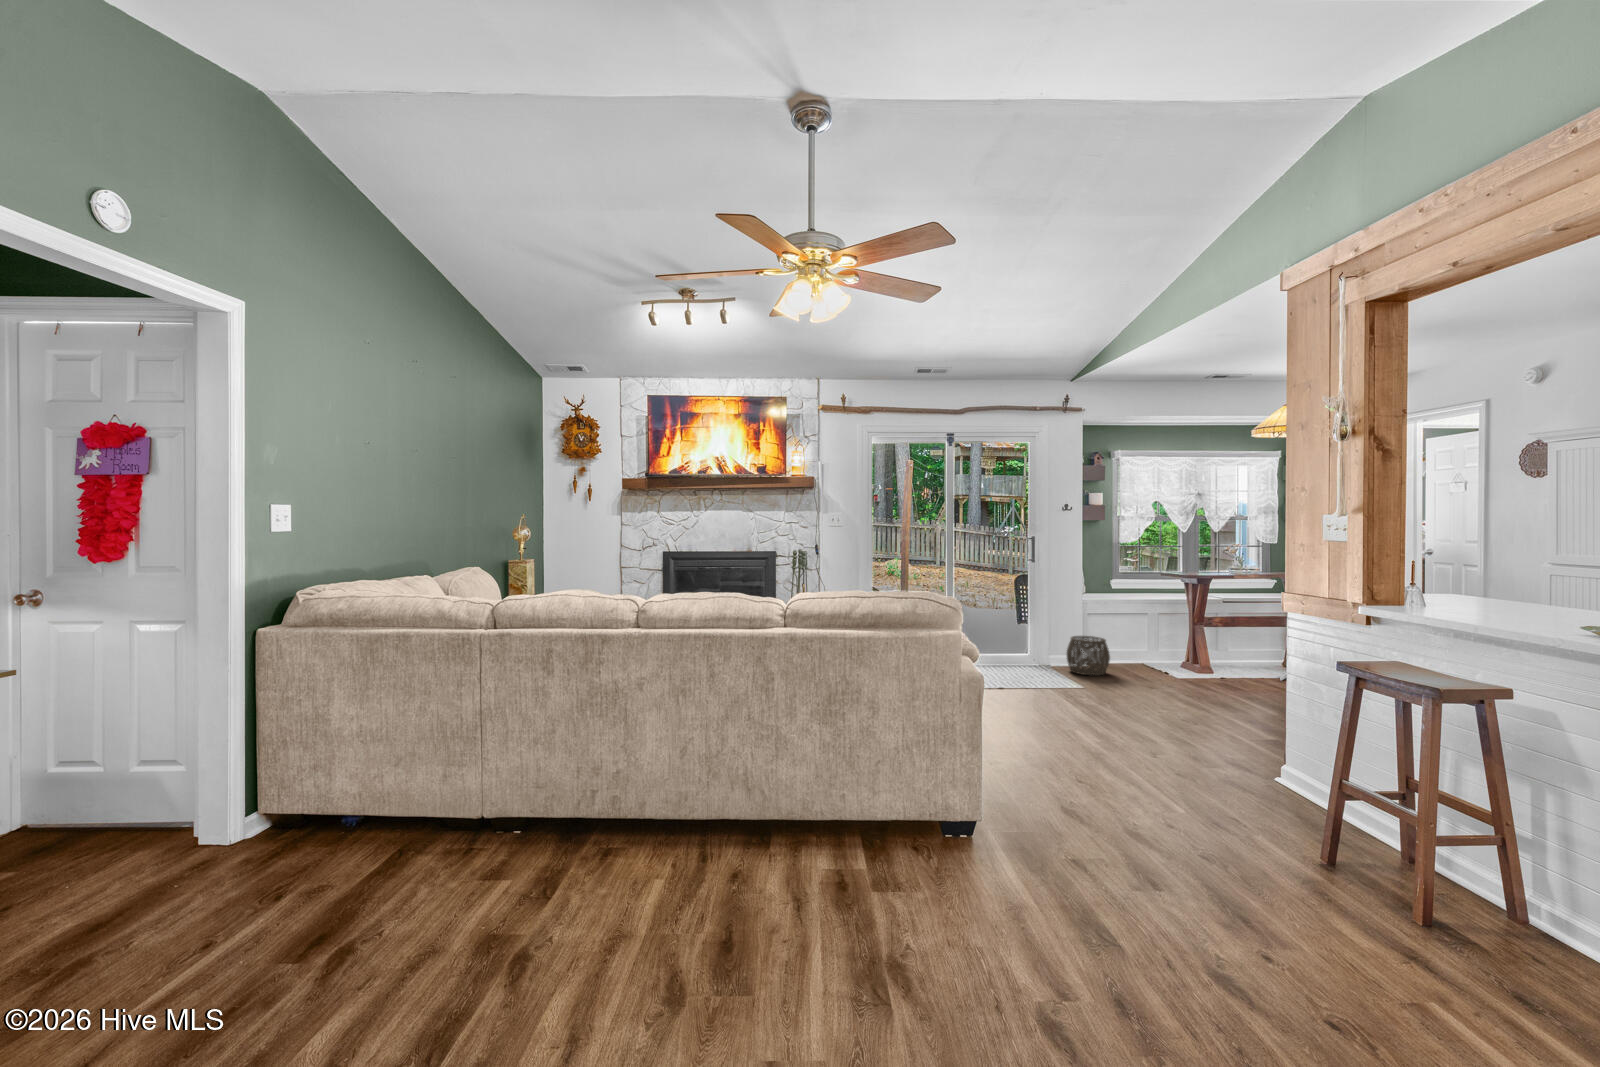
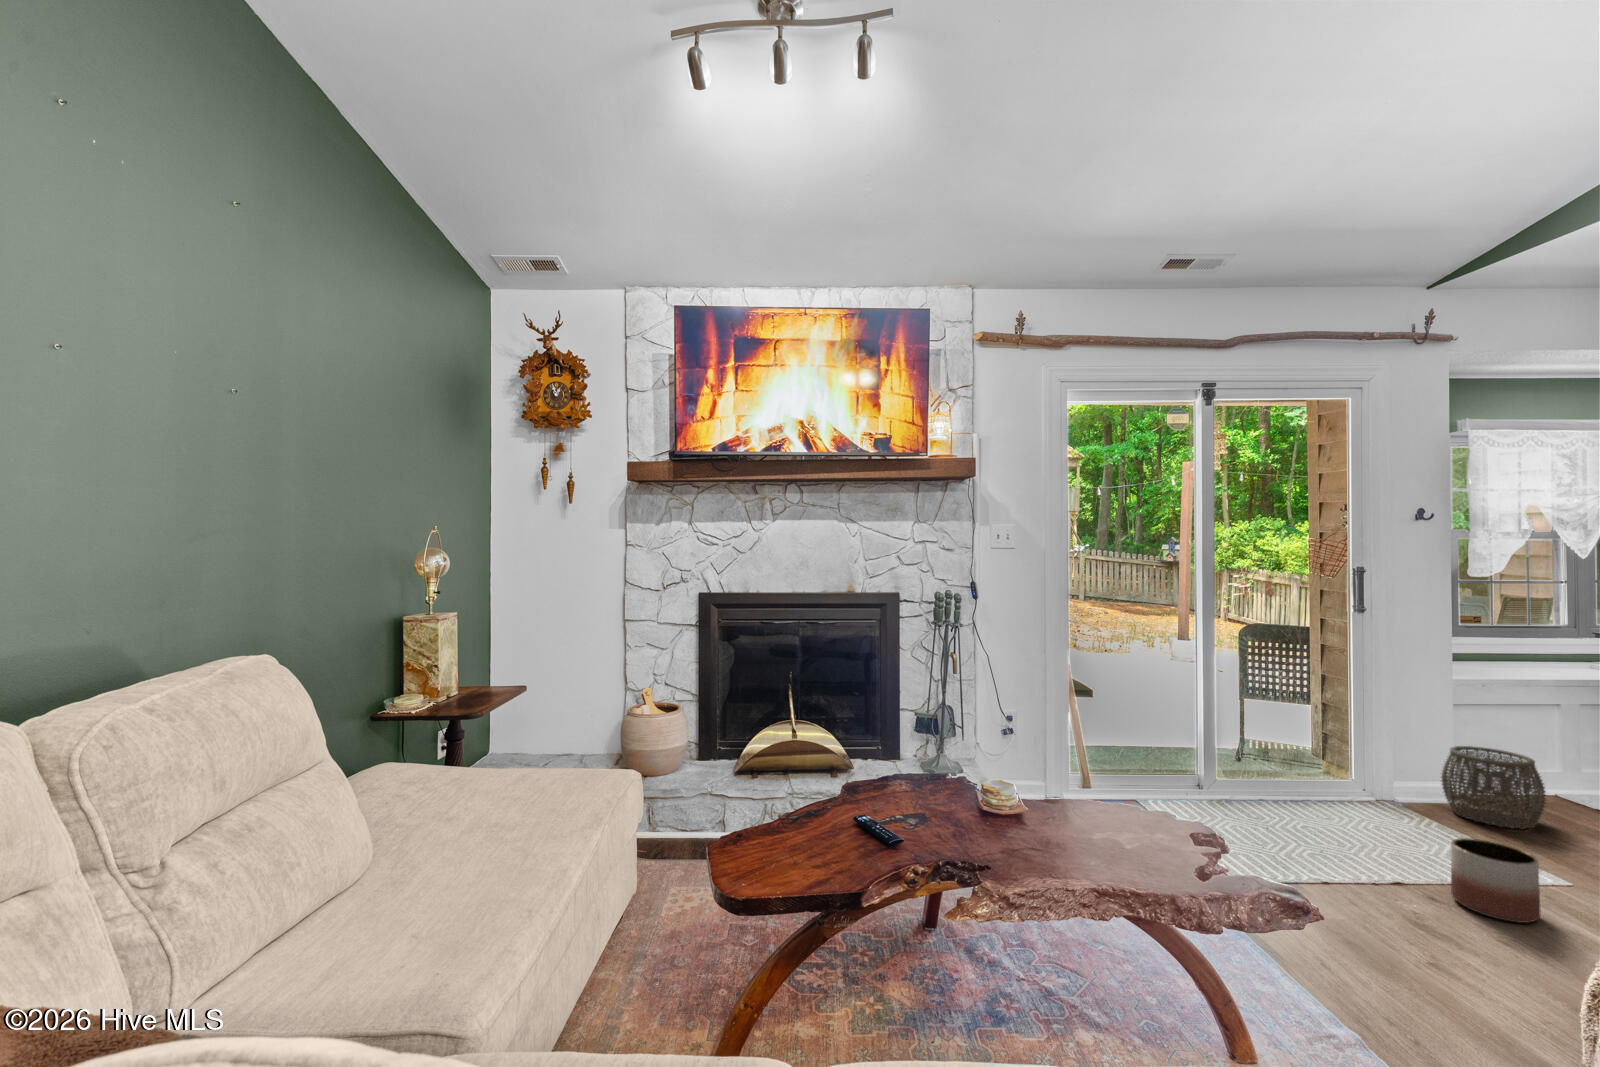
planter: none [1011,667,1043,700] -> present [1451,838,1540,923]

